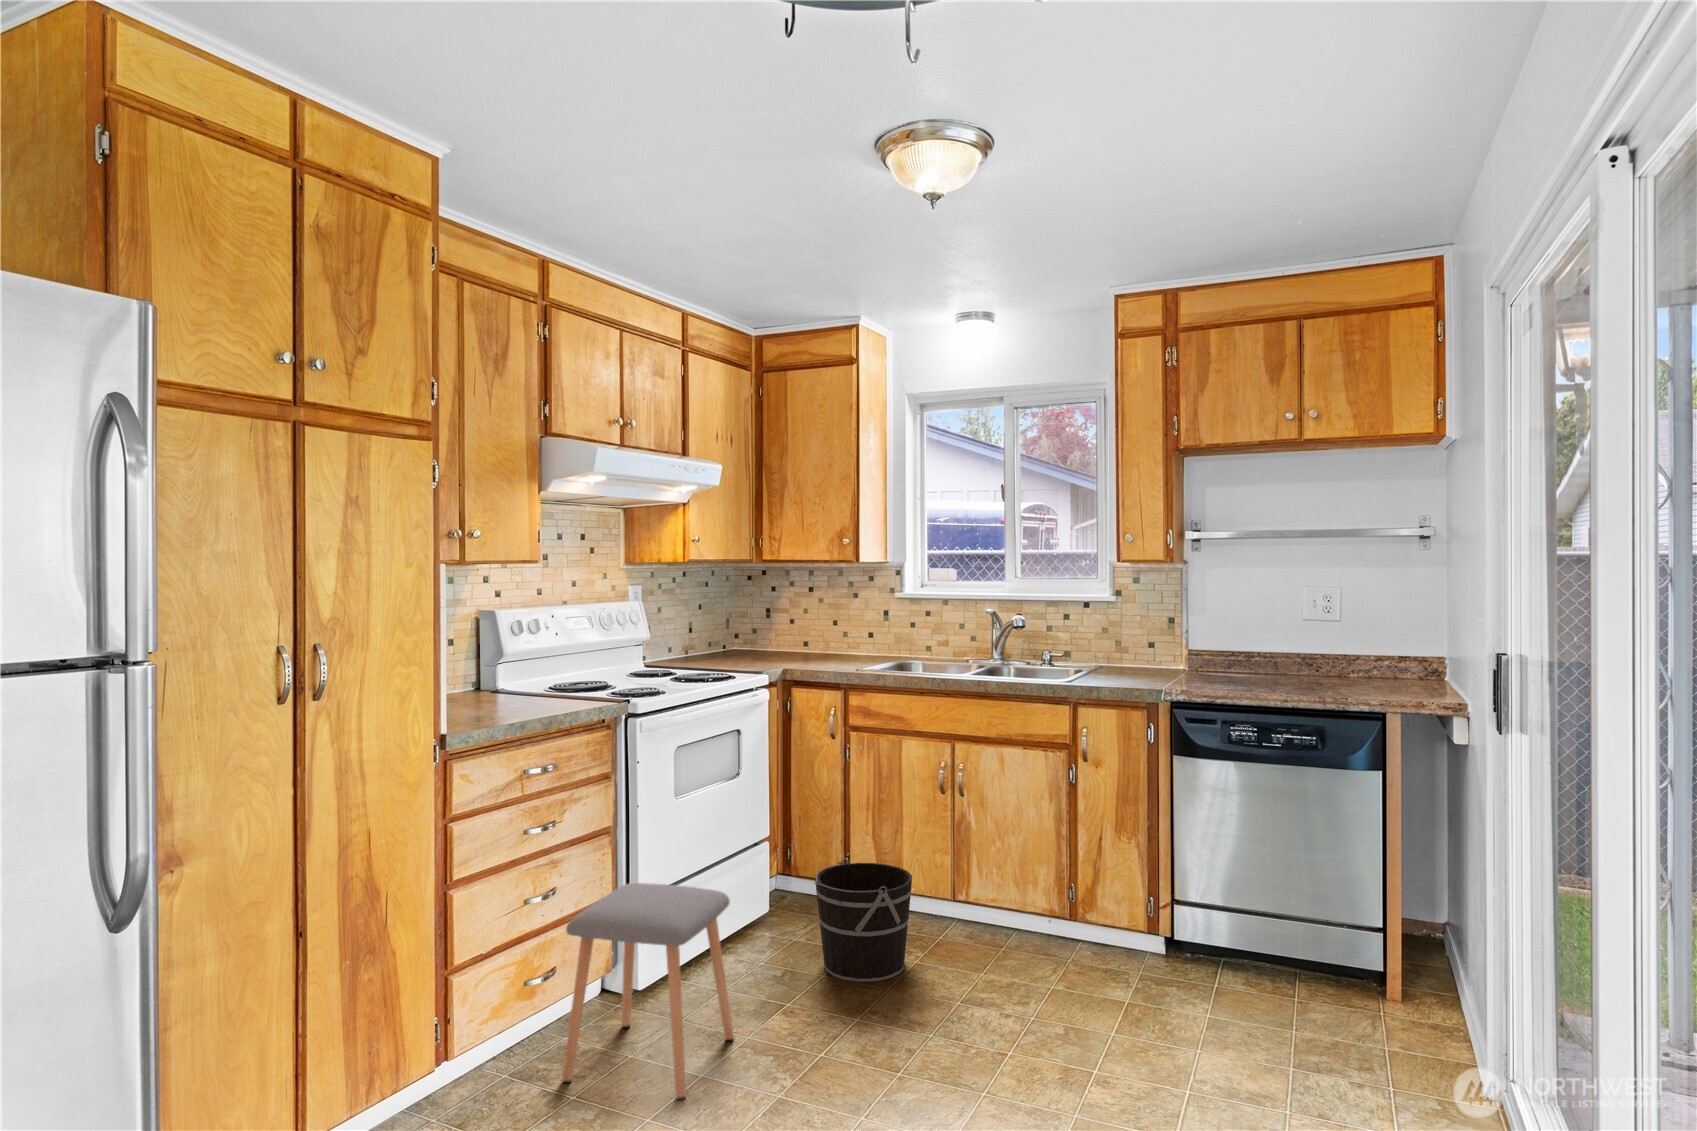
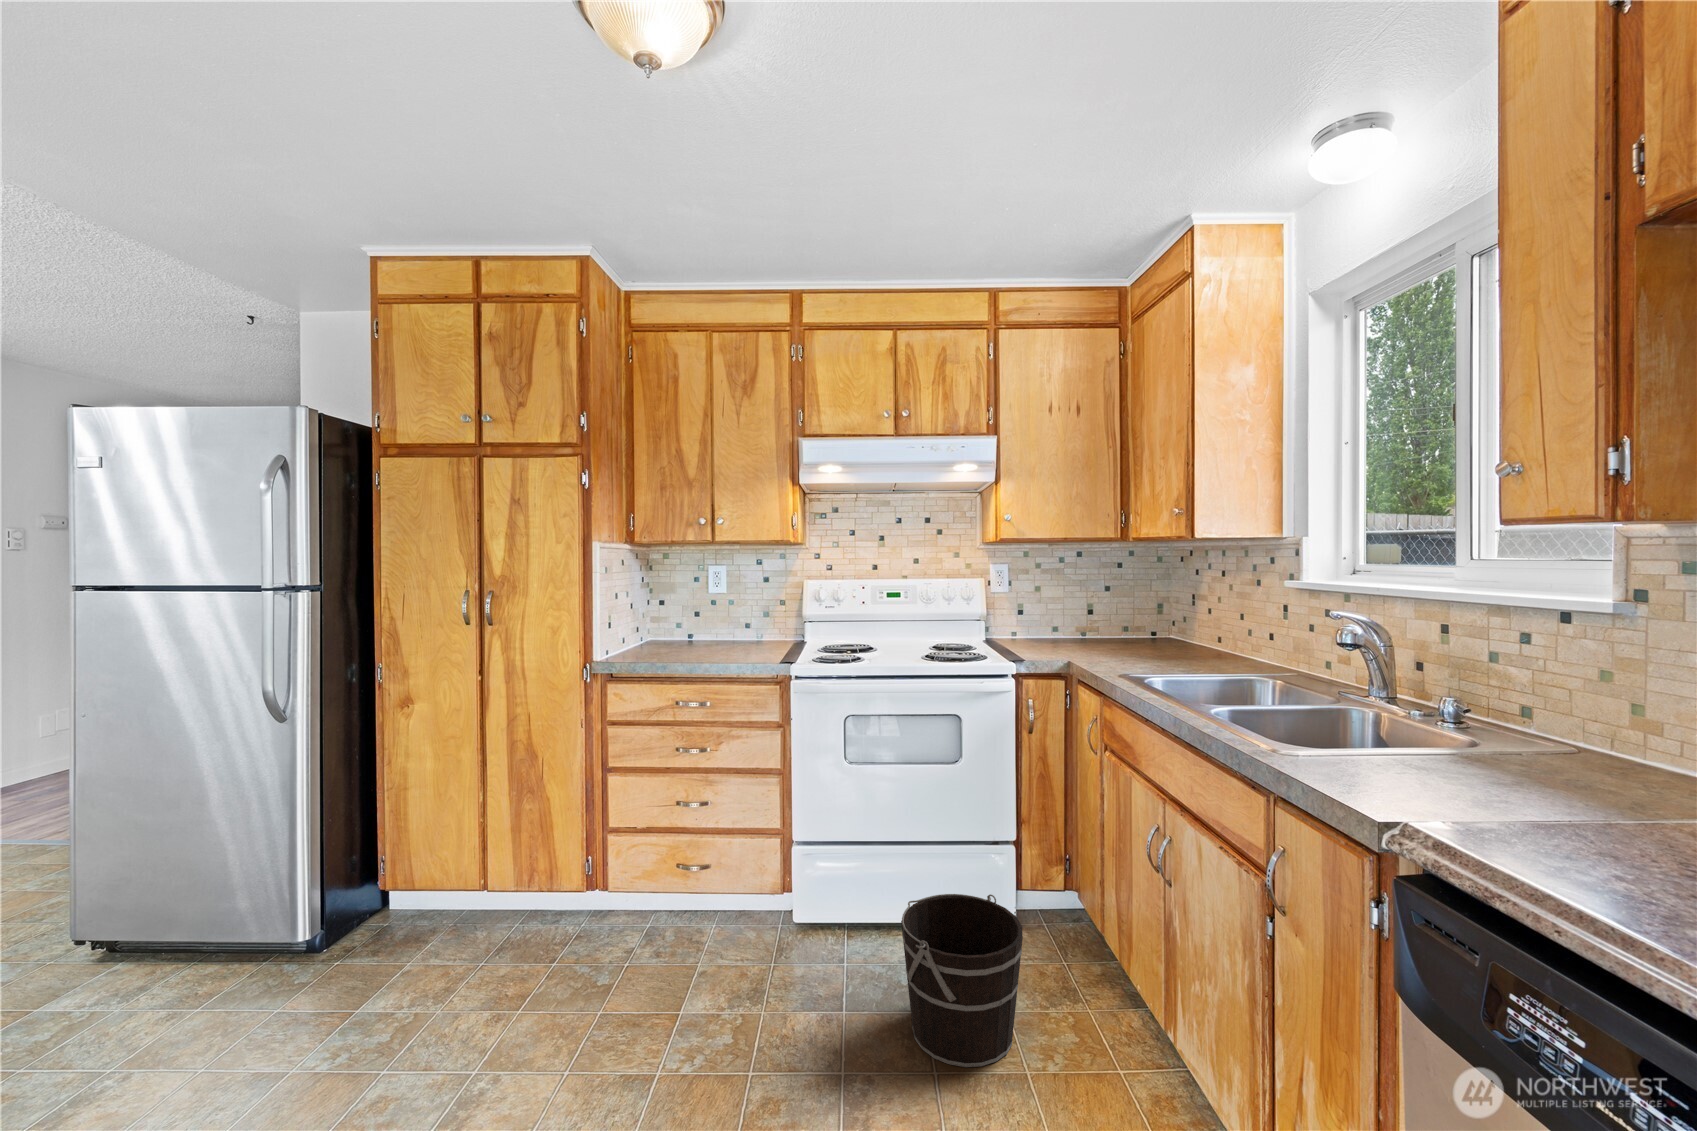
stool: present [562,883,734,1100] -> none [614,818,738,1017]

